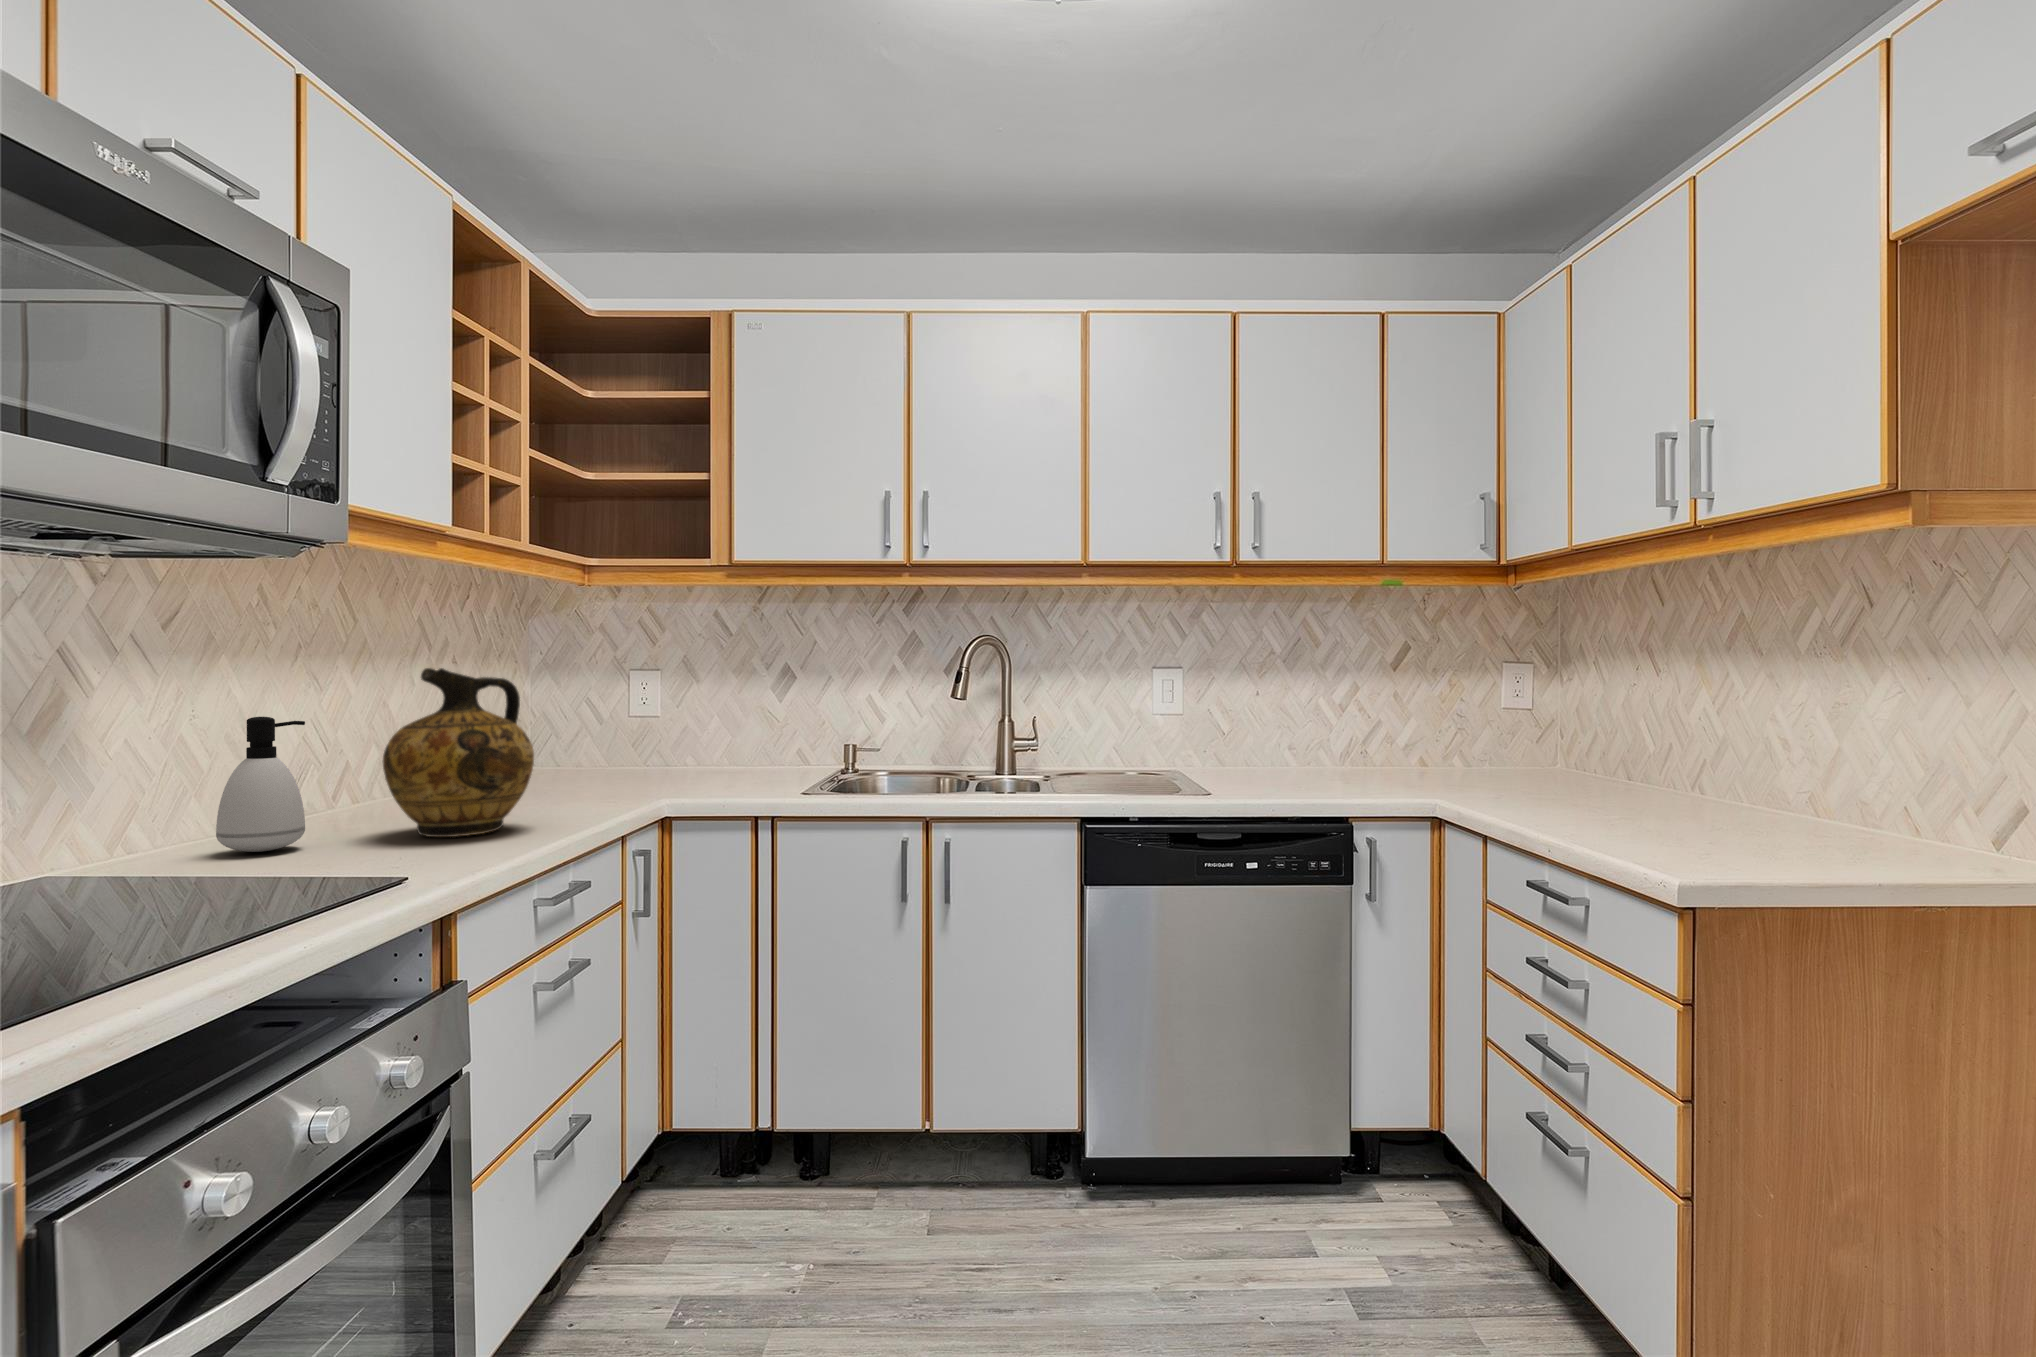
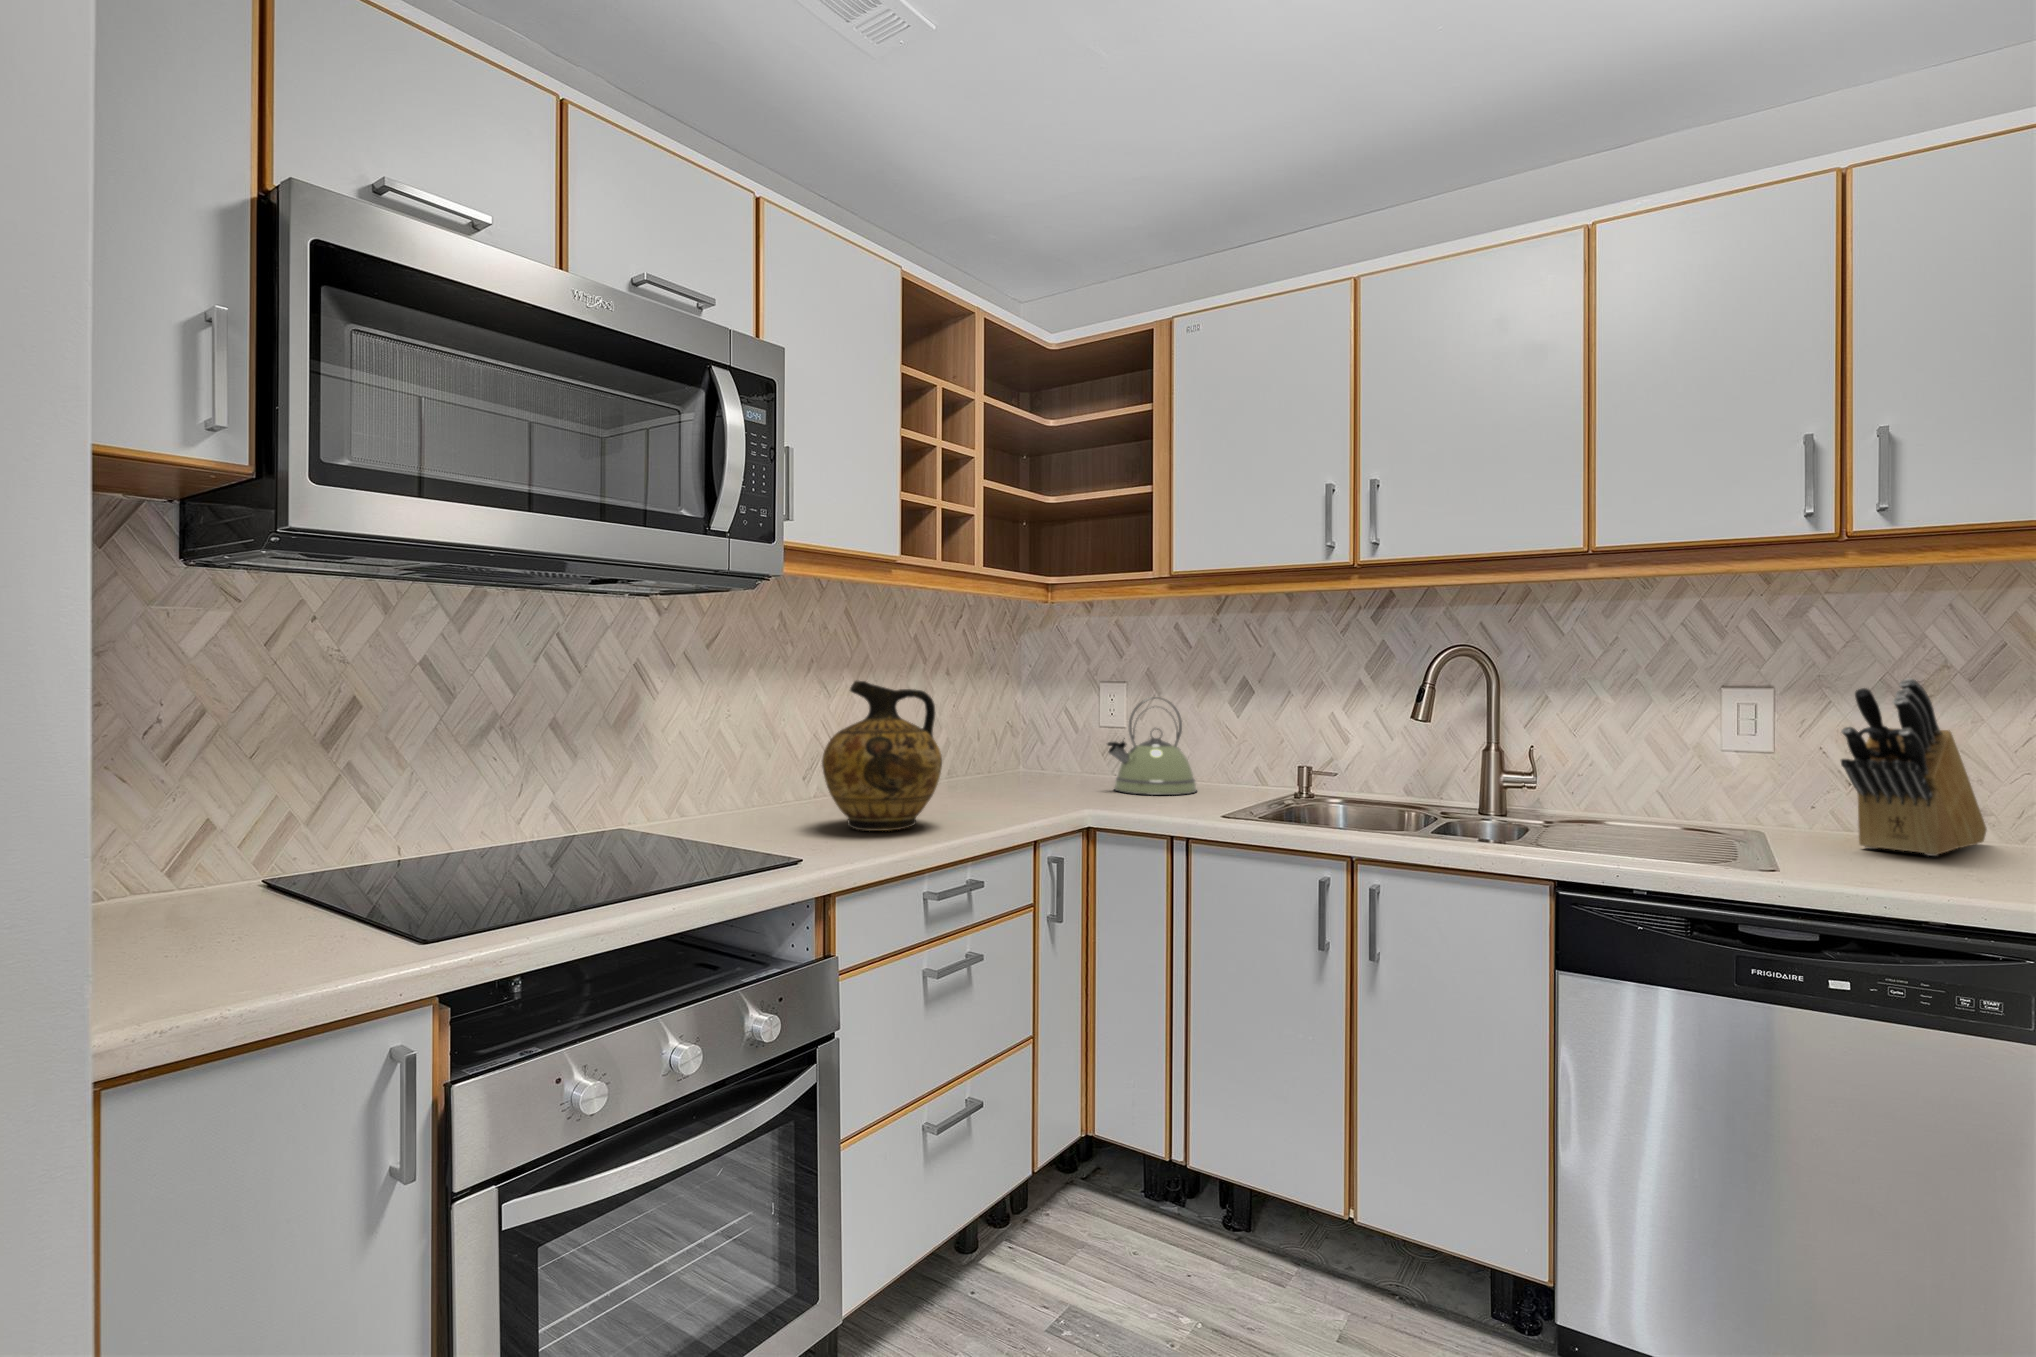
knife block: none [1235,661,1298,779] -> present [1841,678,1987,856]
kettle: none [658,685,749,783] -> present [1107,697,1197,795]
soap dispenser: present [216,717,305,852] -> none [706,719,769,829]

